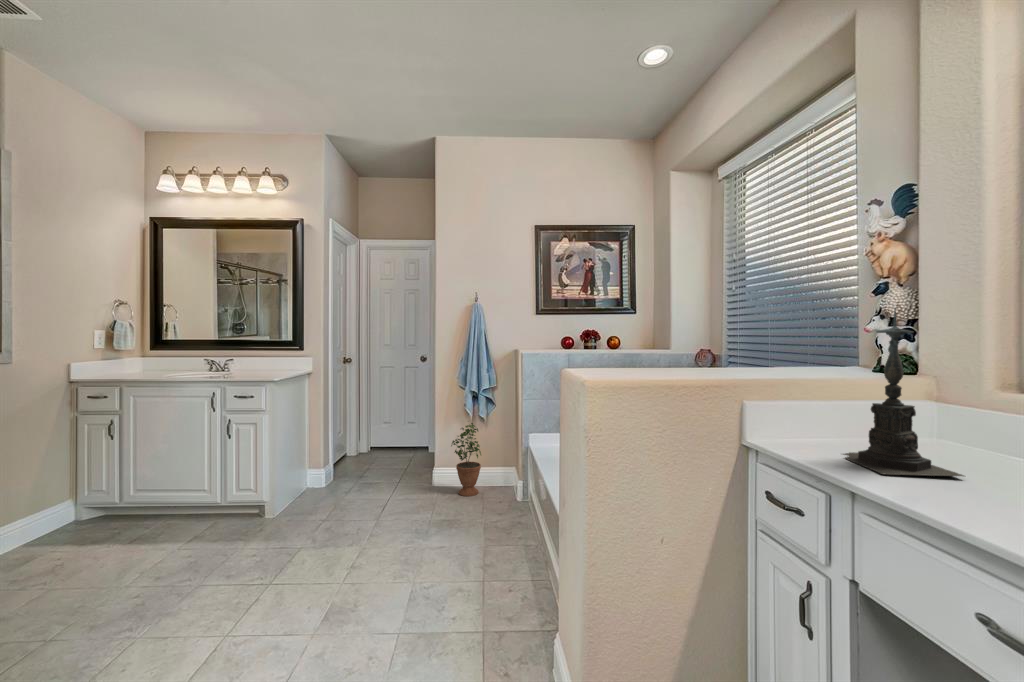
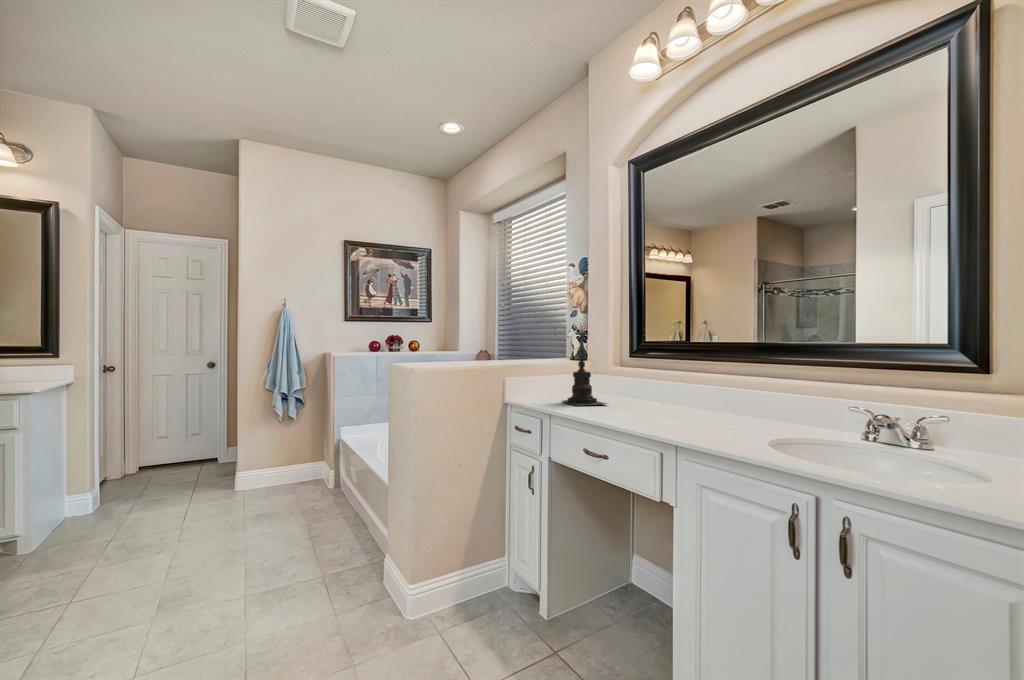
potted plant: present [451,423,481,496] -> none [257,422,291,494]

